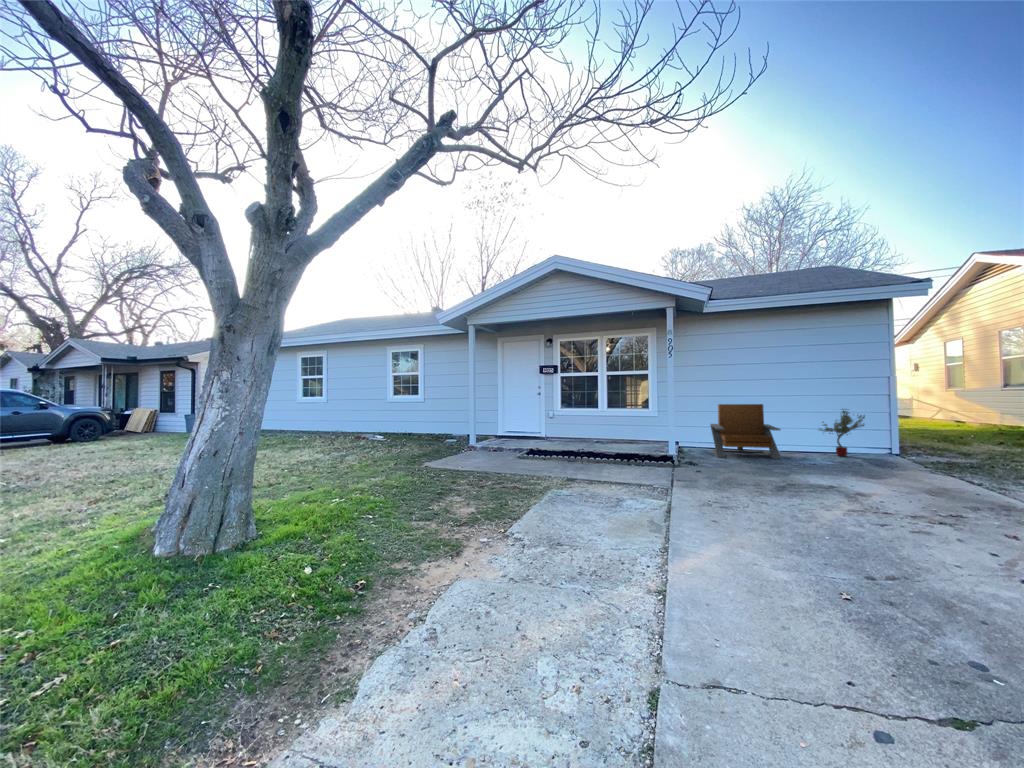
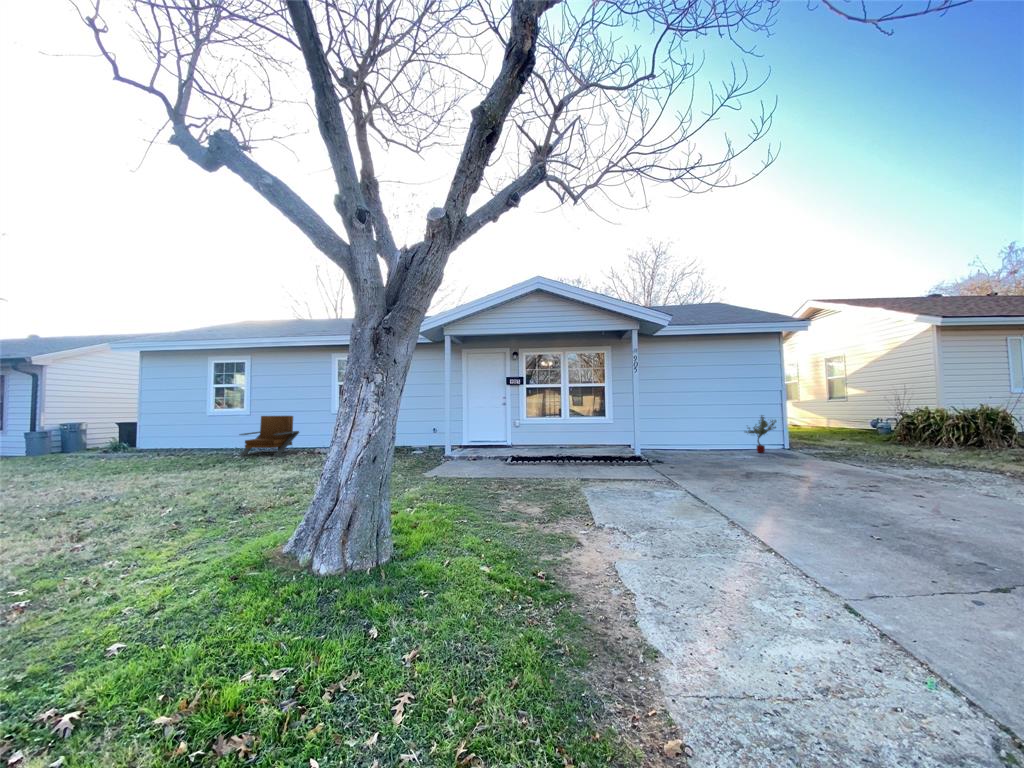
lounge chair: present [710,404,781,459] -> present [239,416,299,457]

